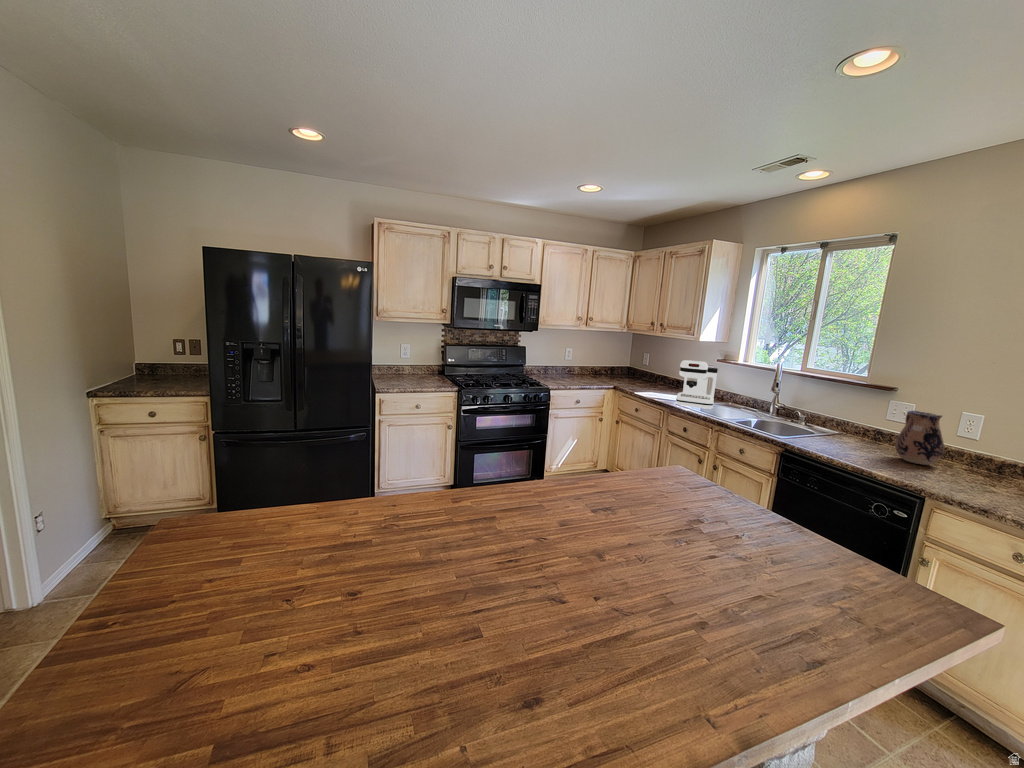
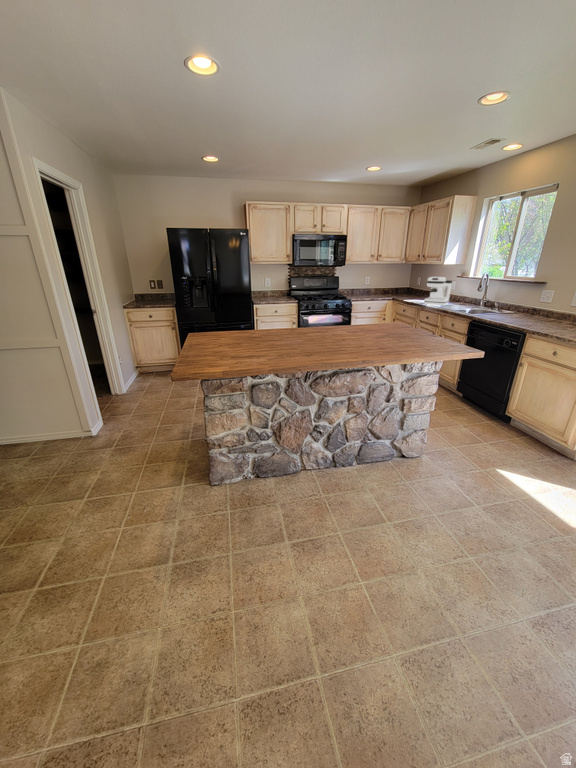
ceramic pitcher: present [895,411,944,465] -> none [532,293,558,323]

